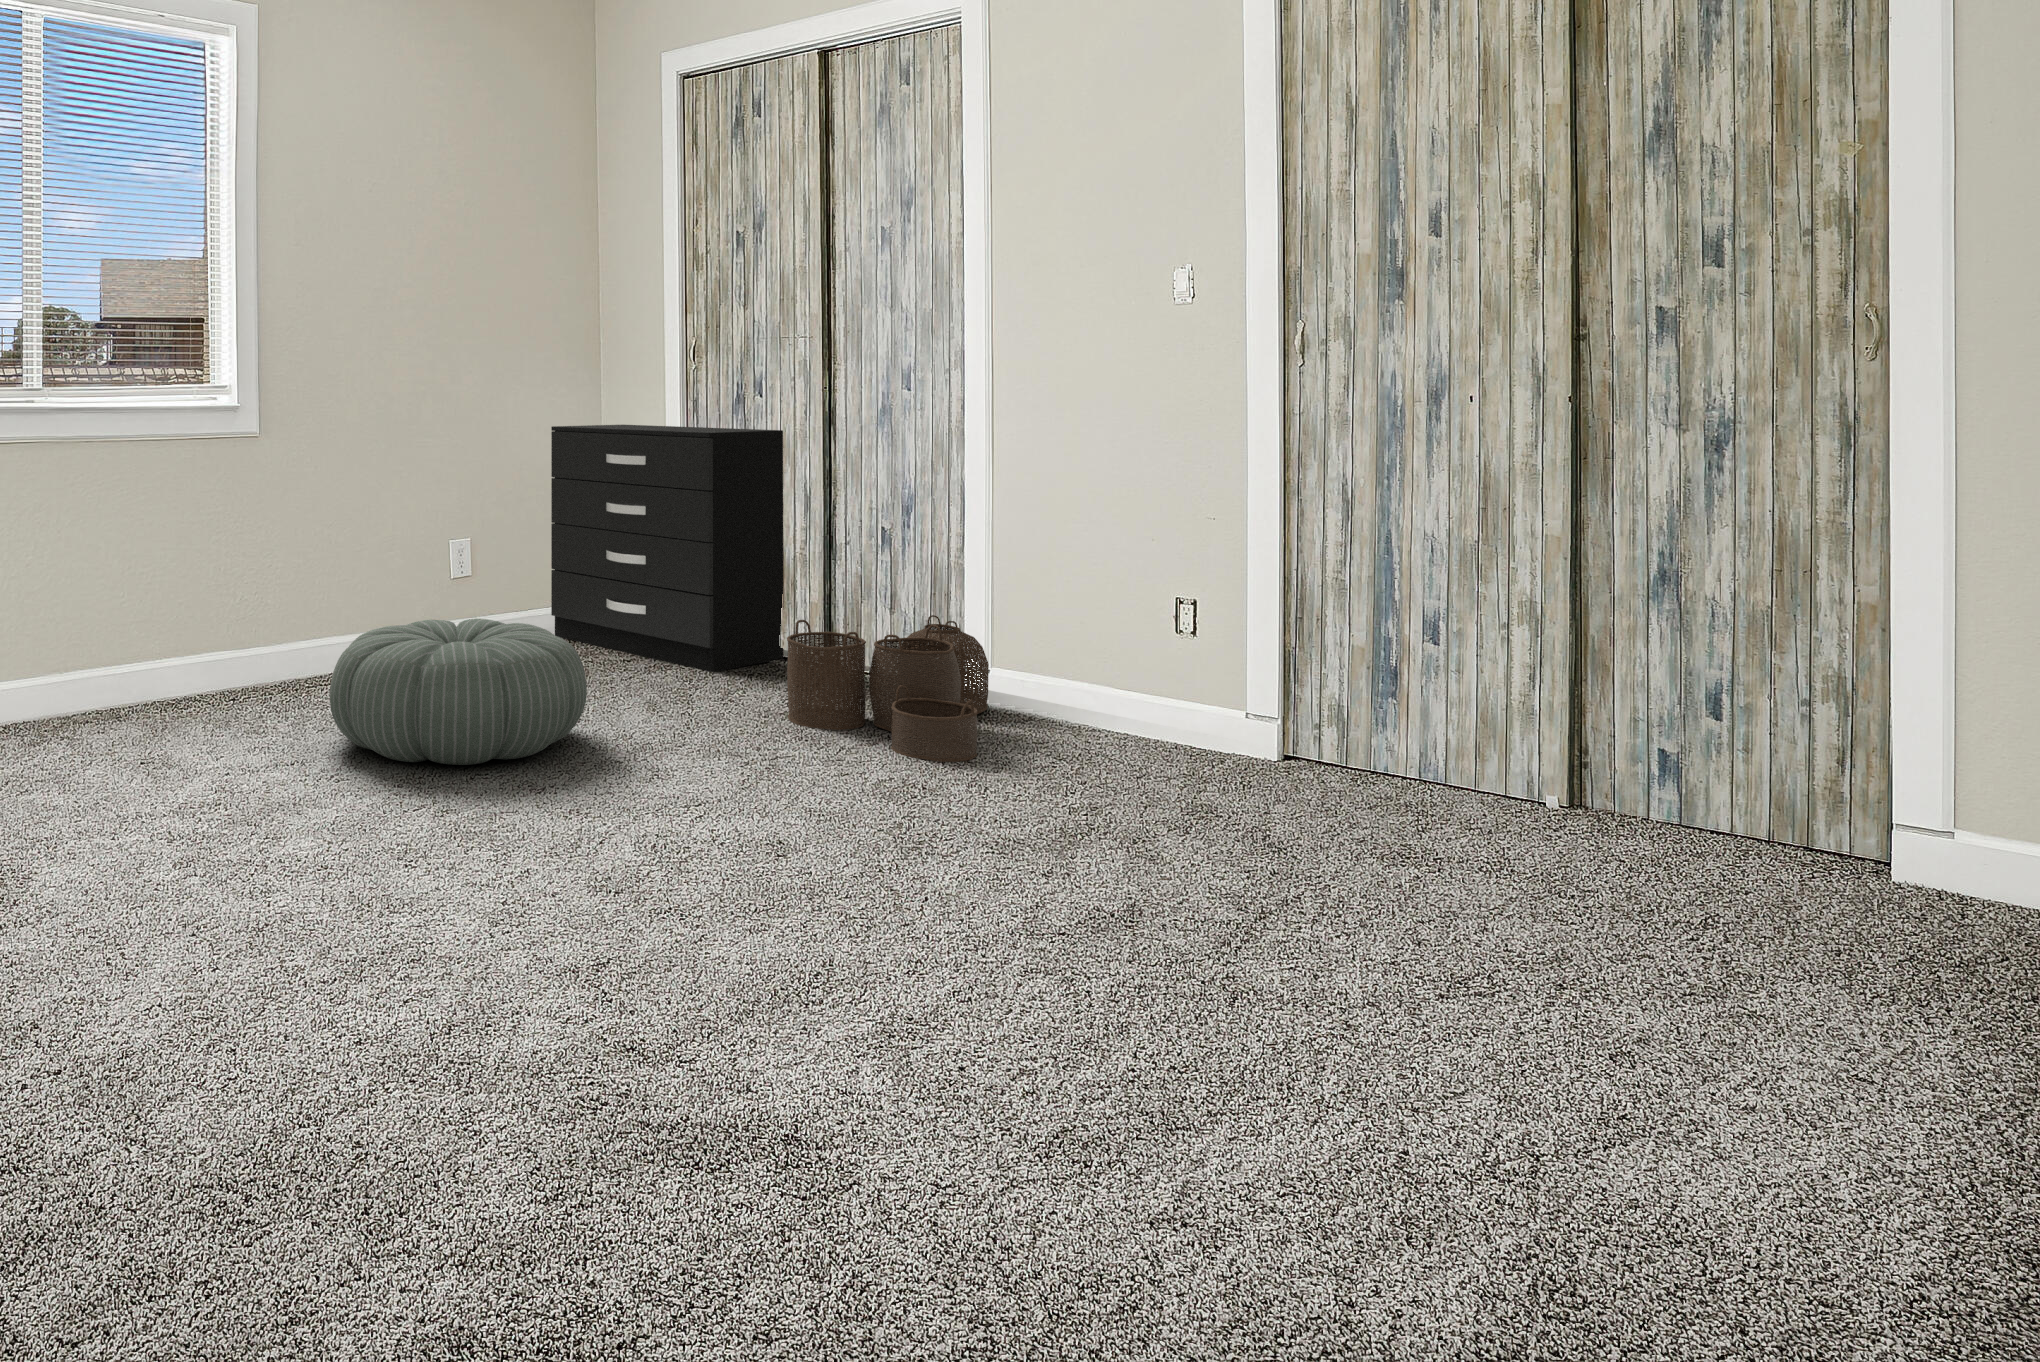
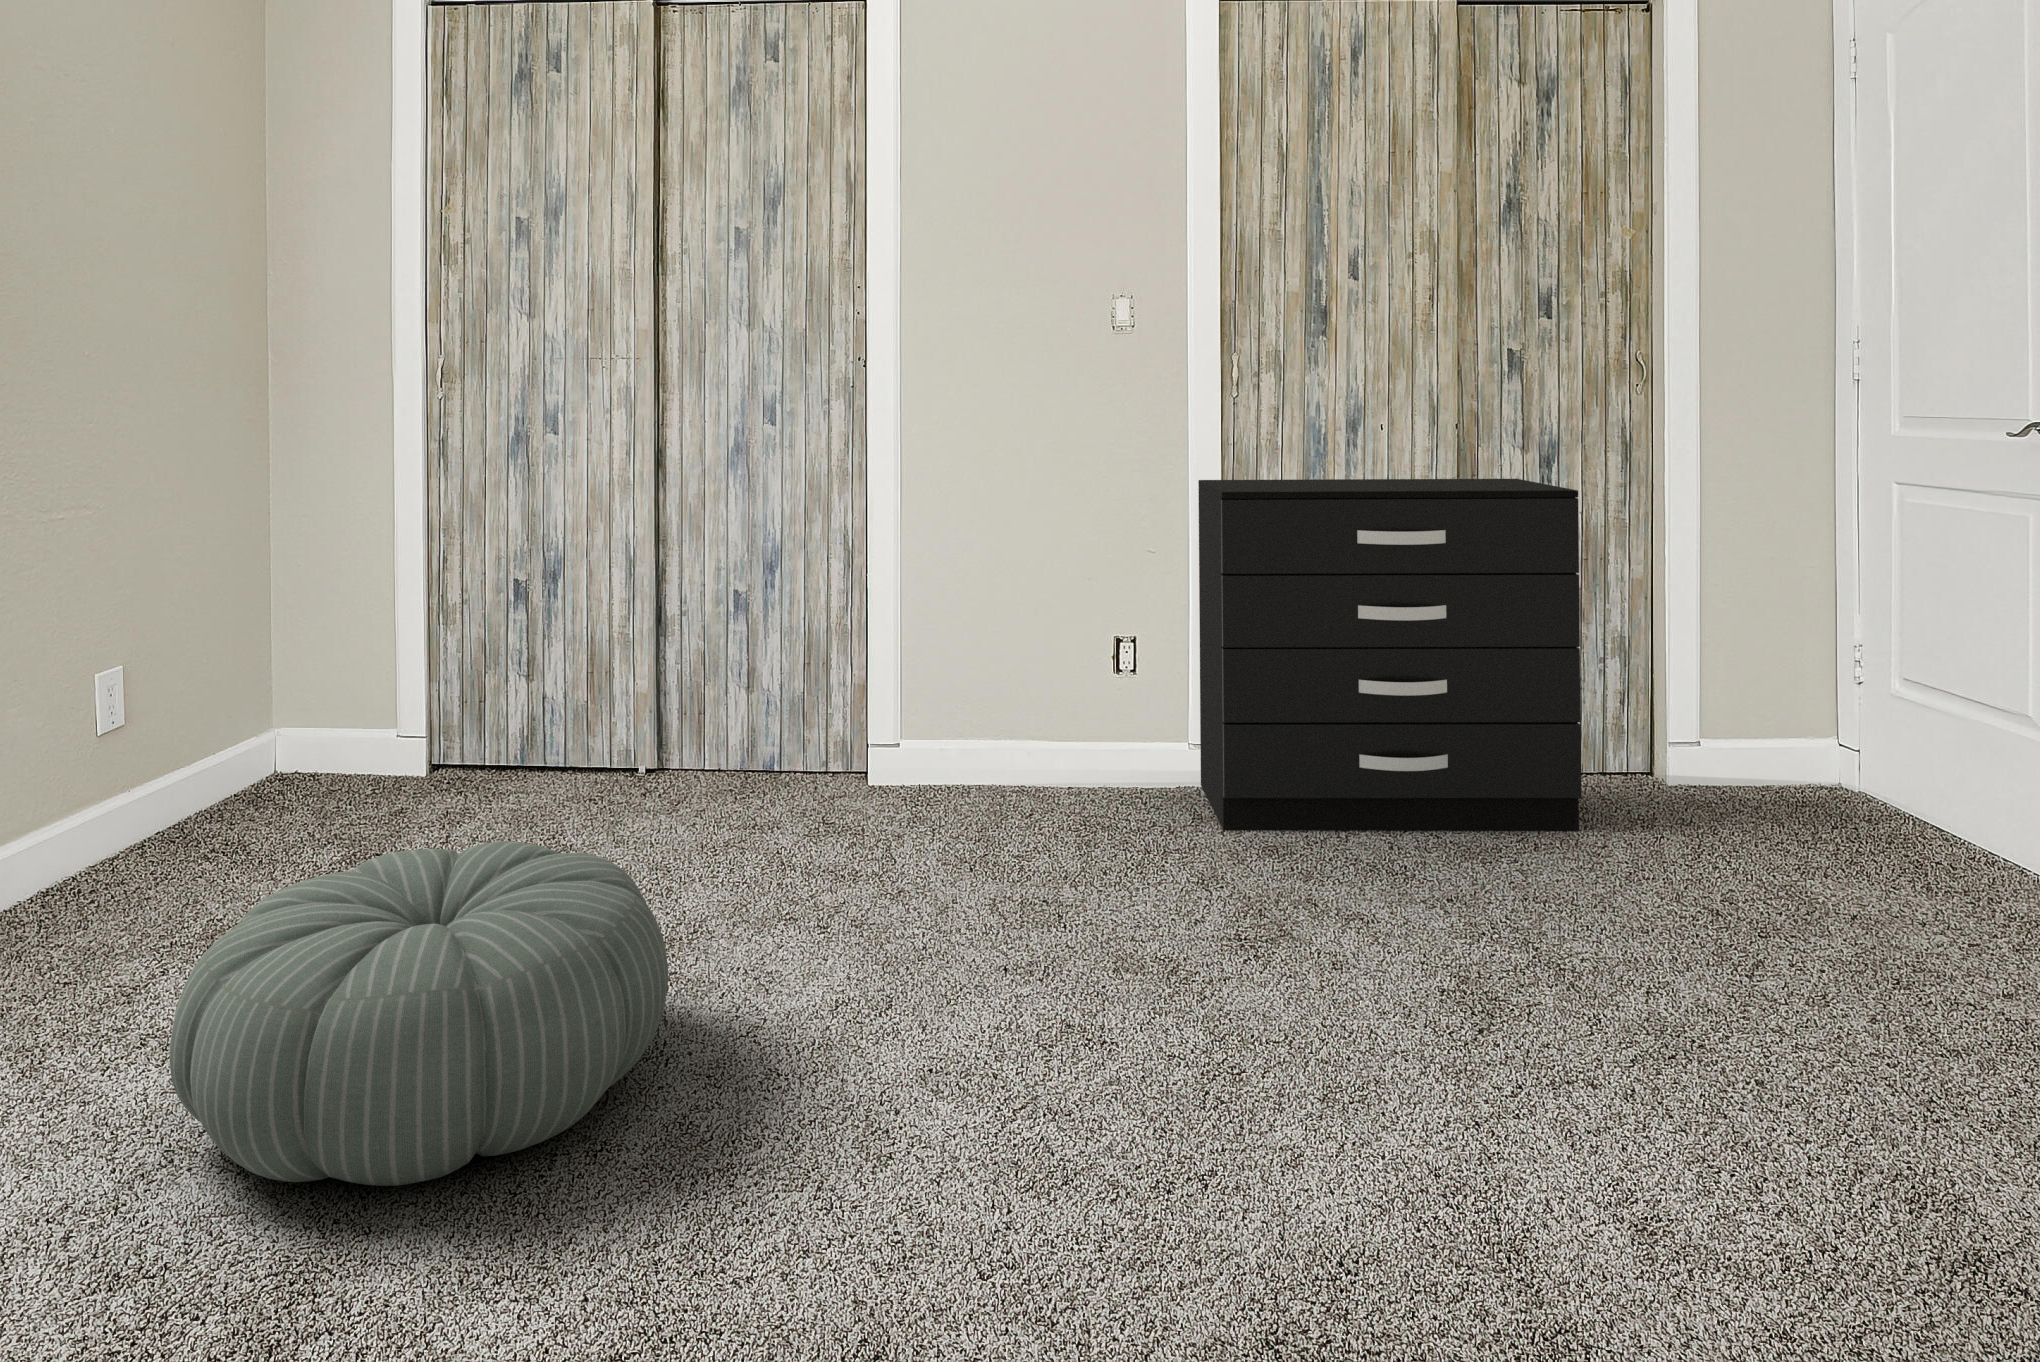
dresser: present [551,425,784,672] -> present [1198,479,1582,831]
woven basket: present [787,615,989,762] -> none [769,696,1047,889]

